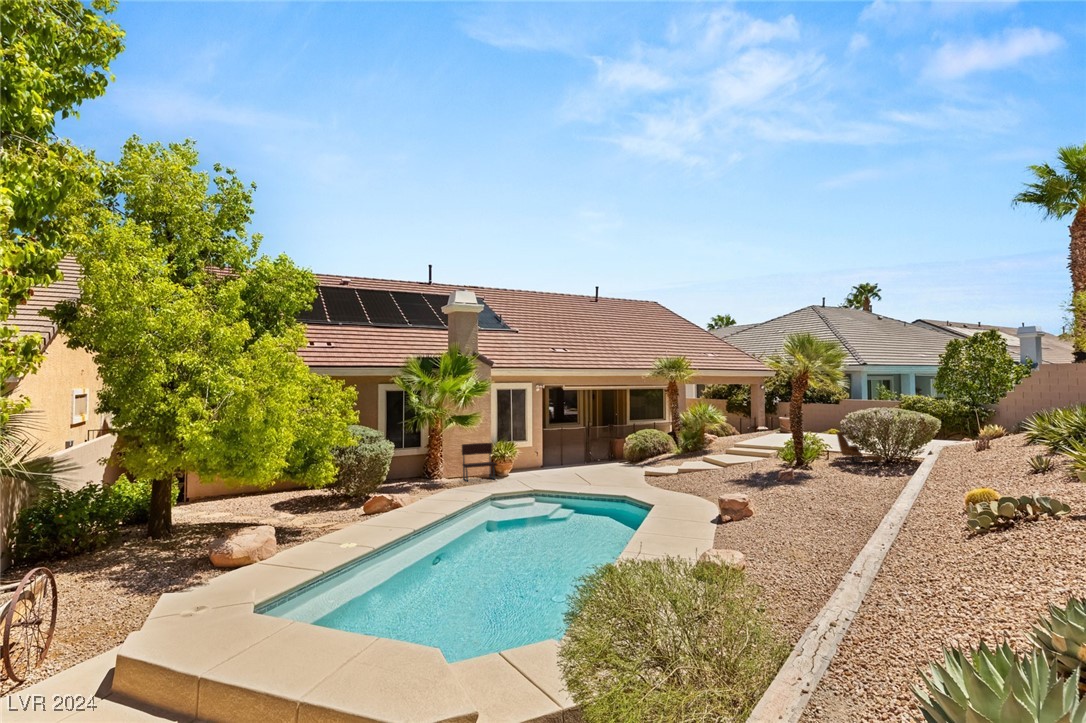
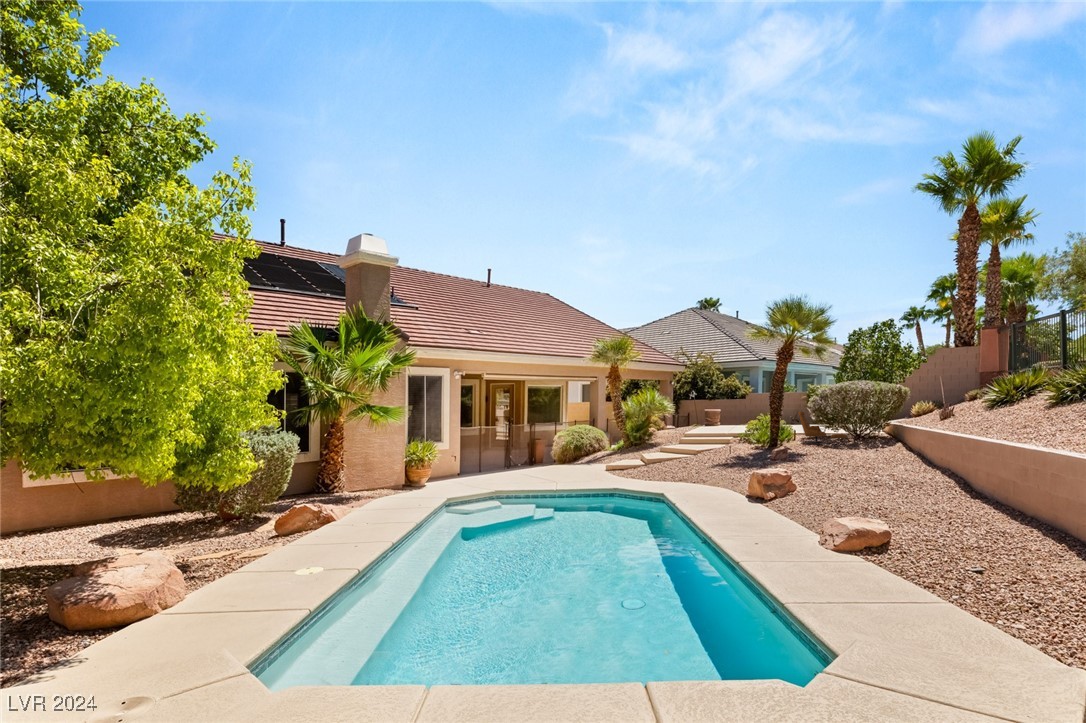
bench: present [462,443,497,481] -> none [371,441,422,494]

